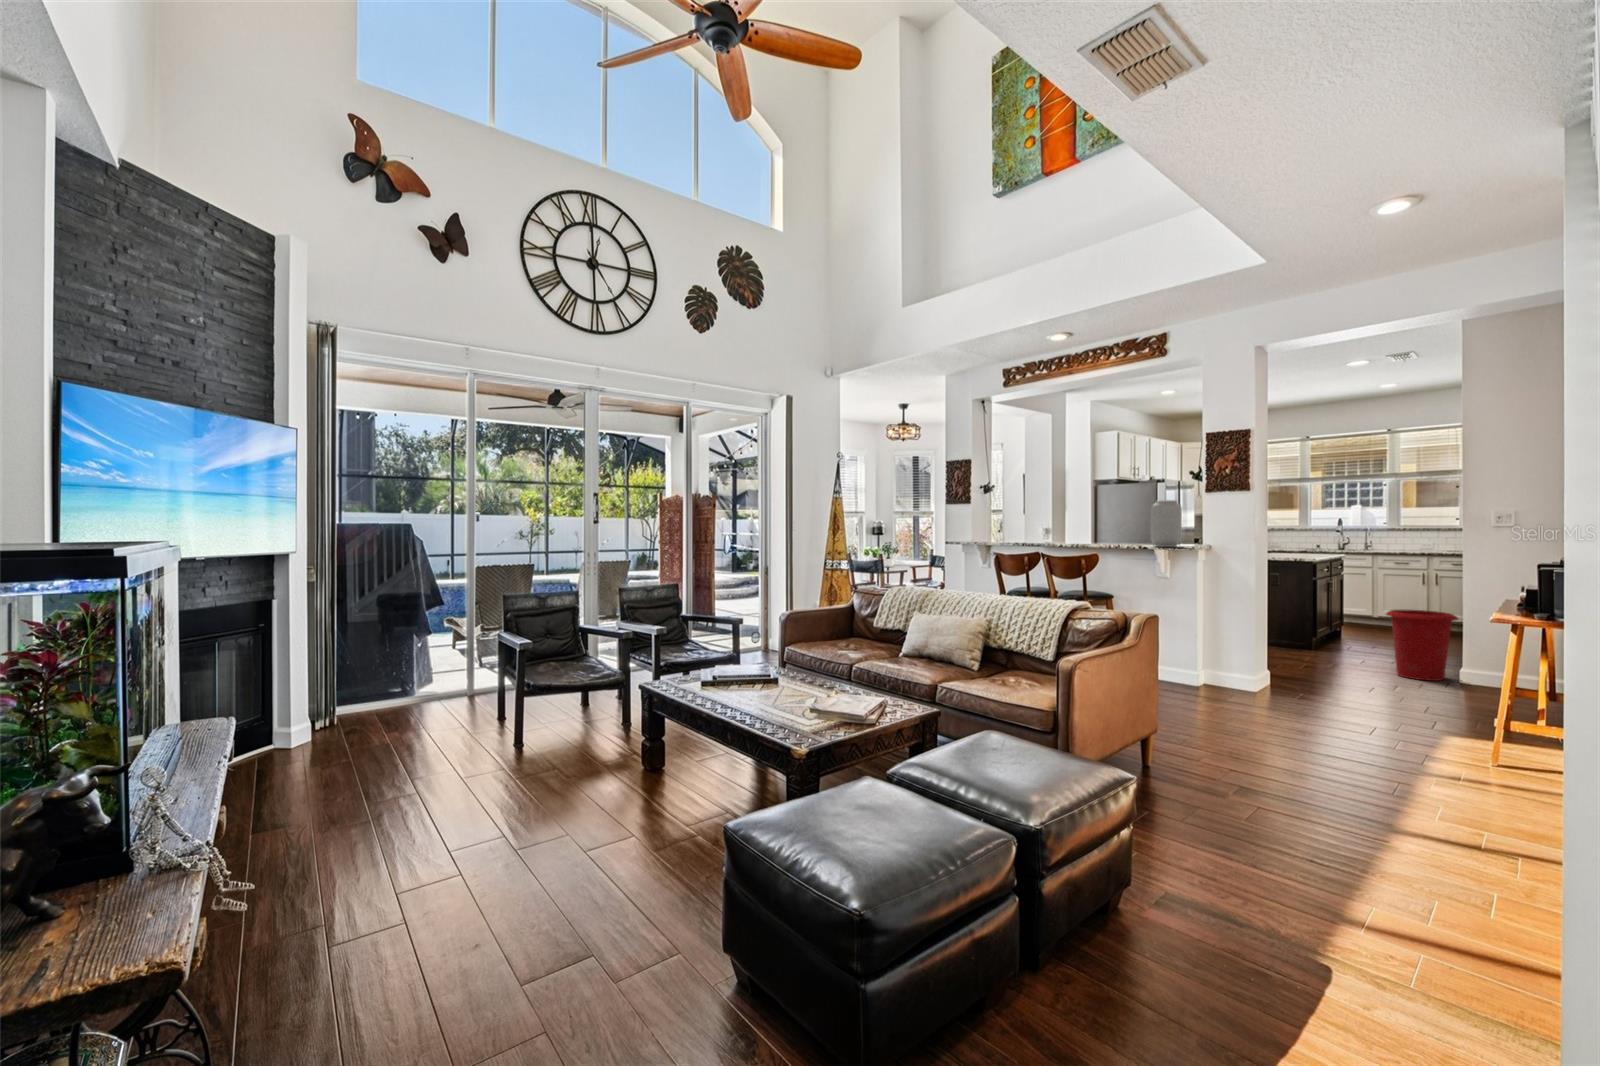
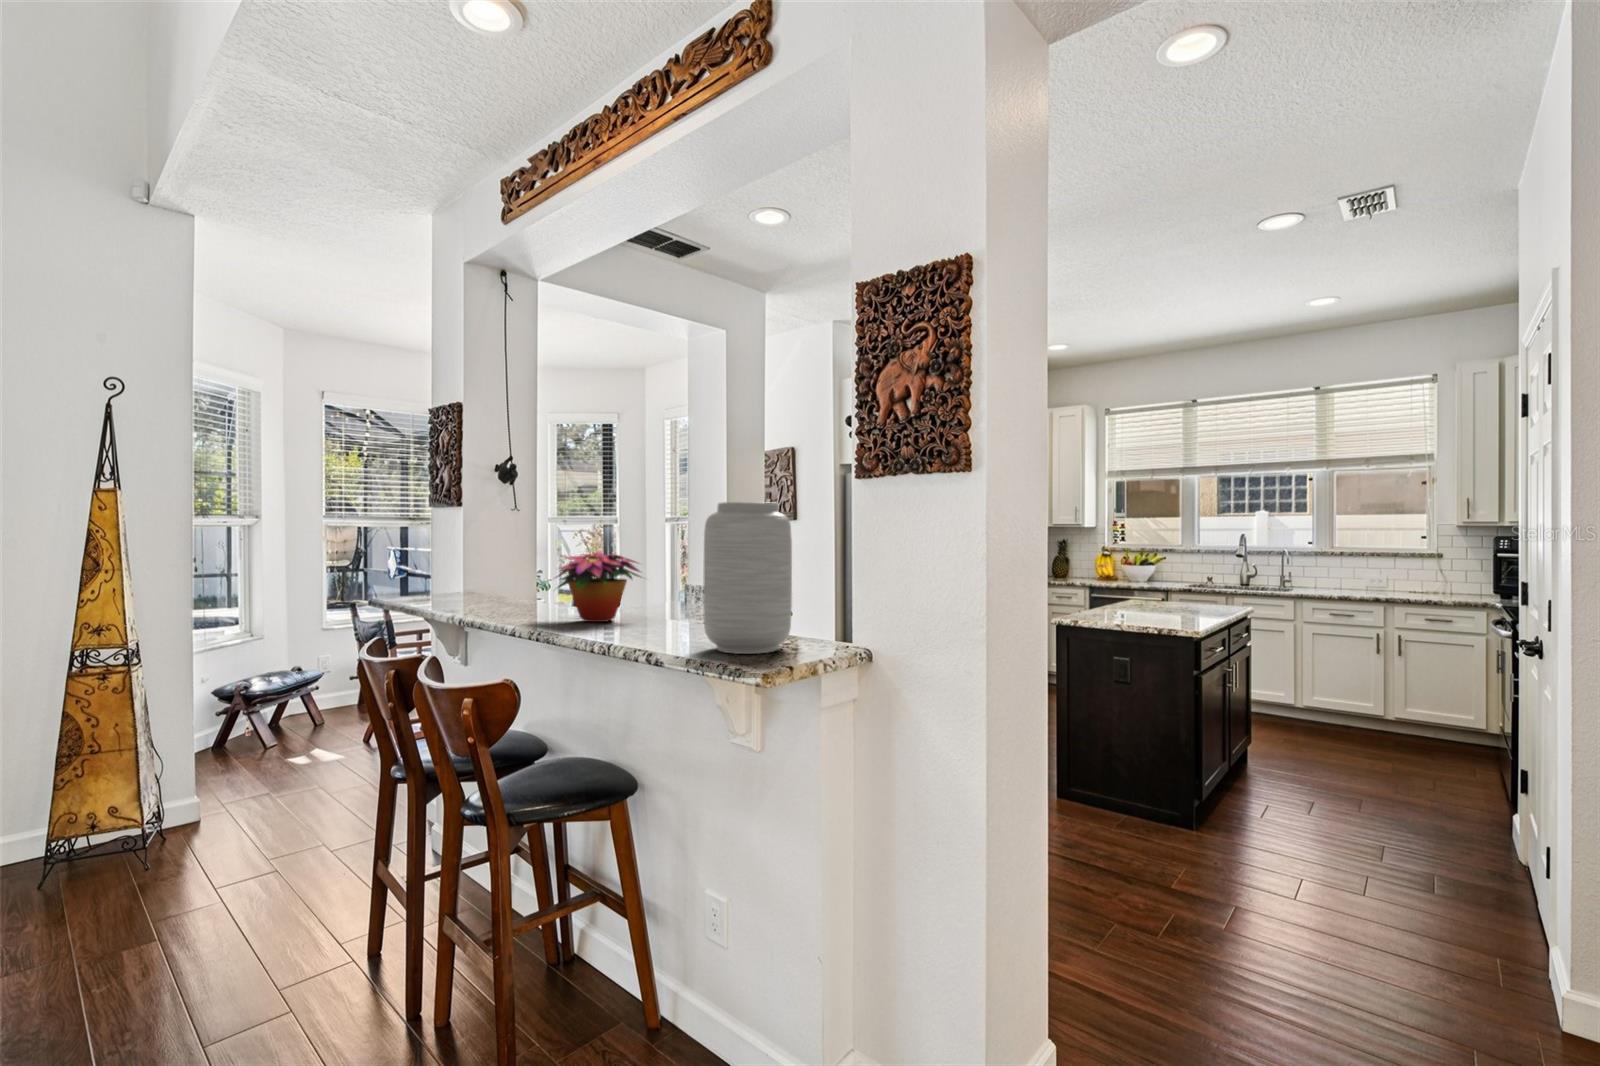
flower arrangement: none [1058,519,1098,544] -> present [555,552,641,622]
waste bin: present [1386,610,1458,681] -> none [1351,771,1531,977]

